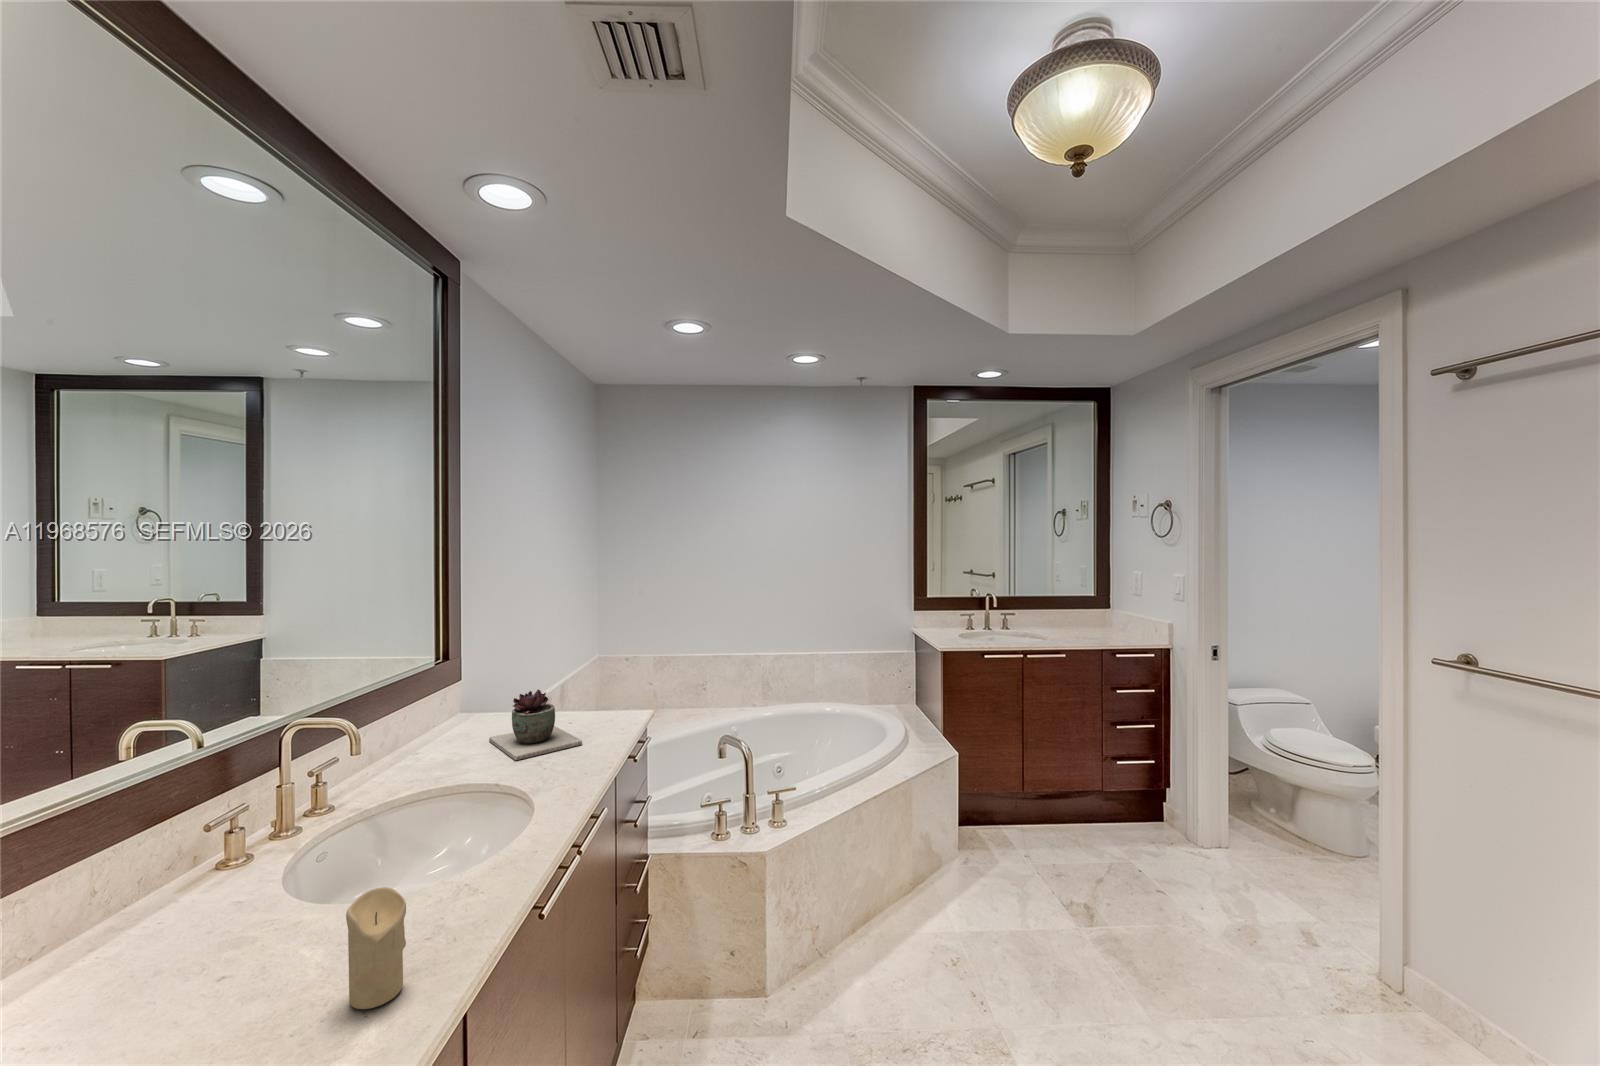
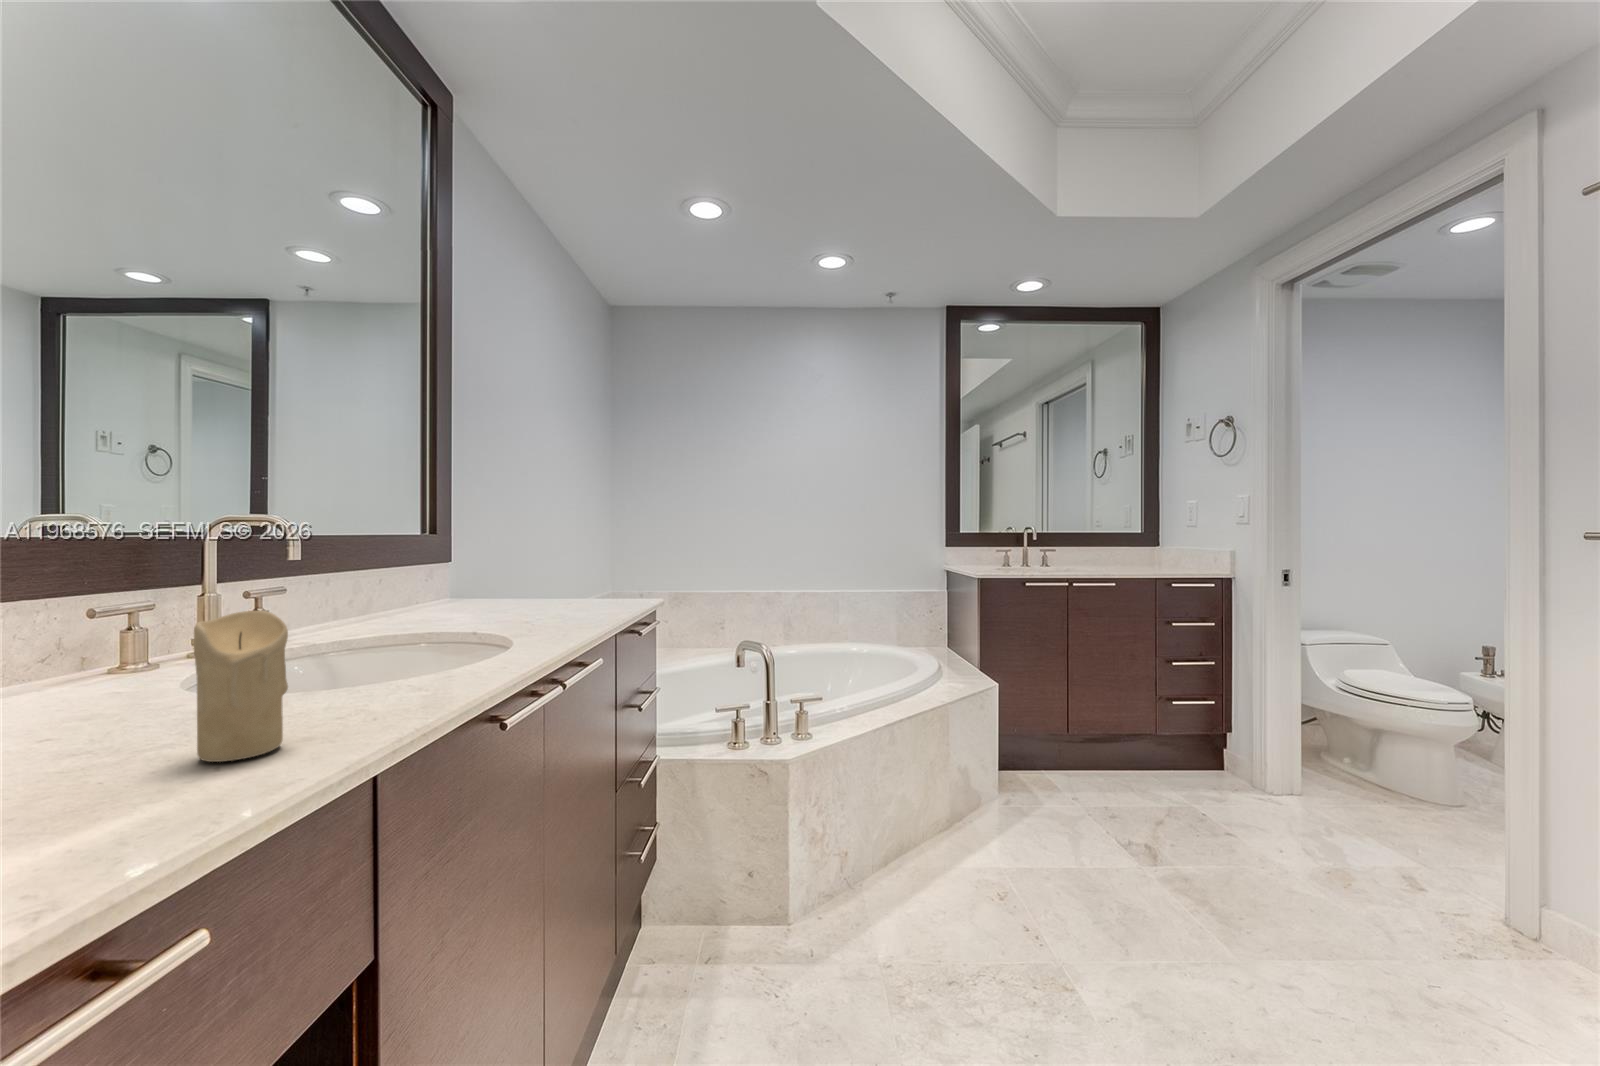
succulent plant: present [489,689,582,760] -> none [476,553,580,621]

